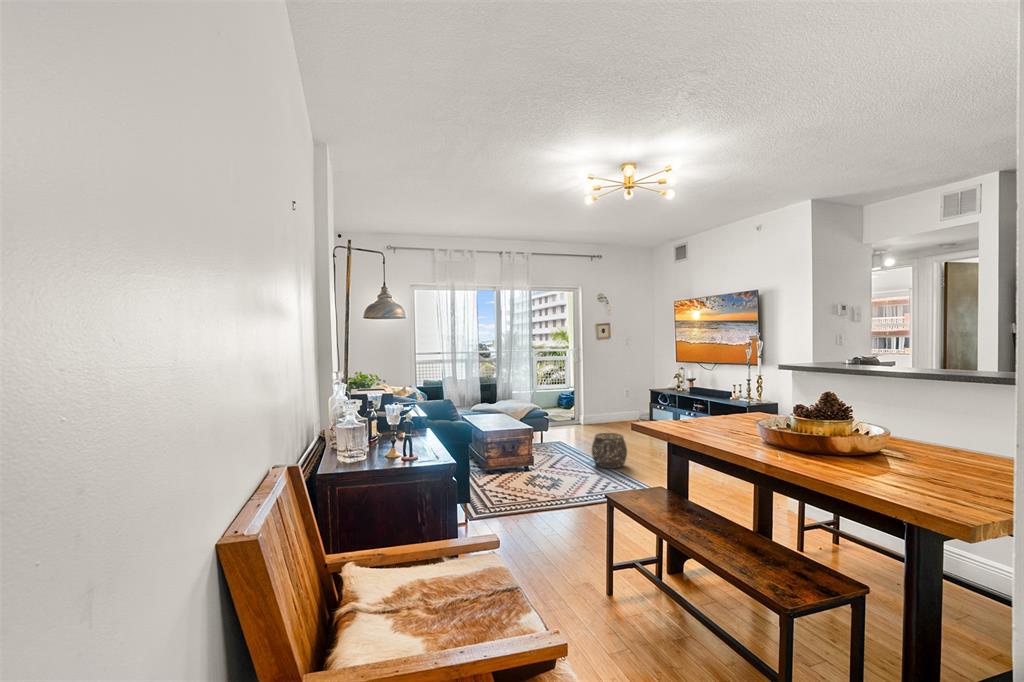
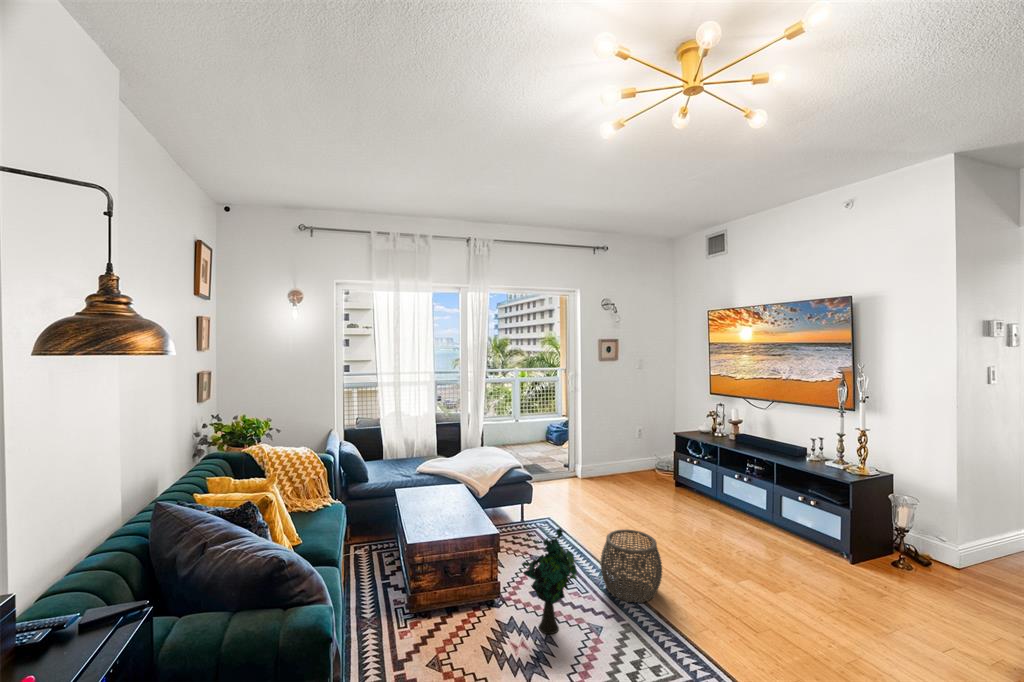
decorative plant: none [545,422,577,478] -> present [522,528,577,634]

